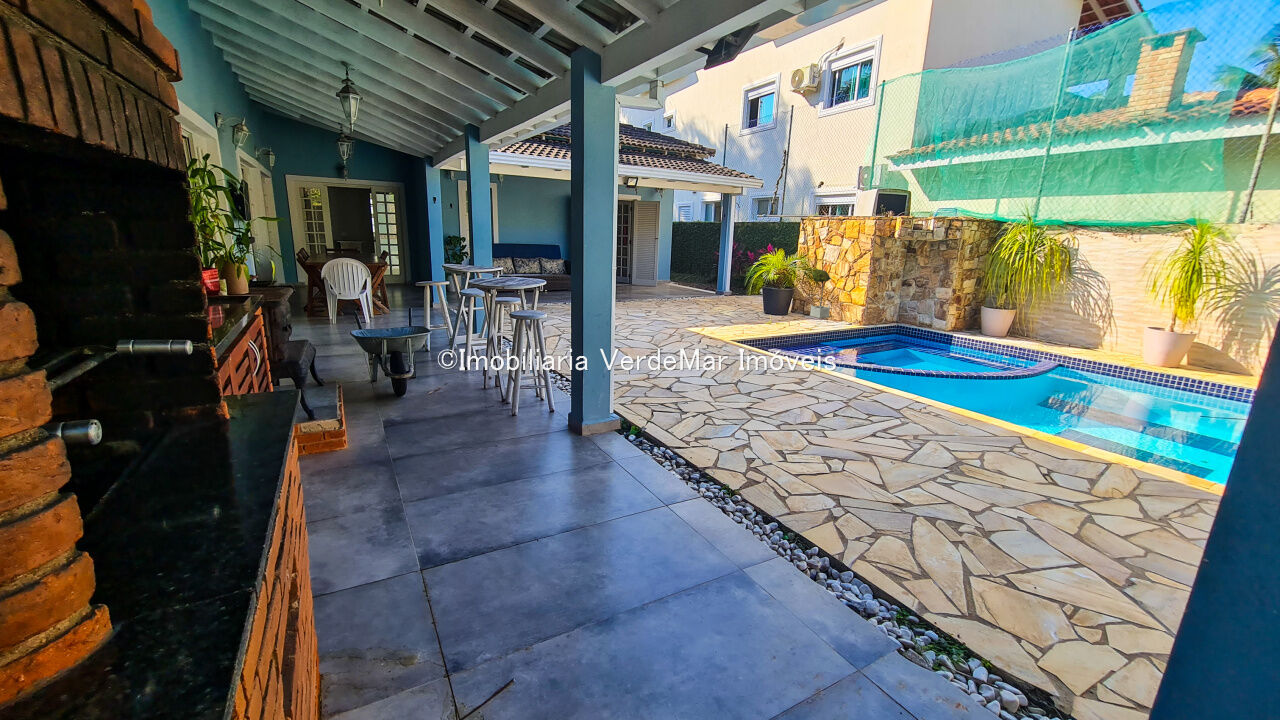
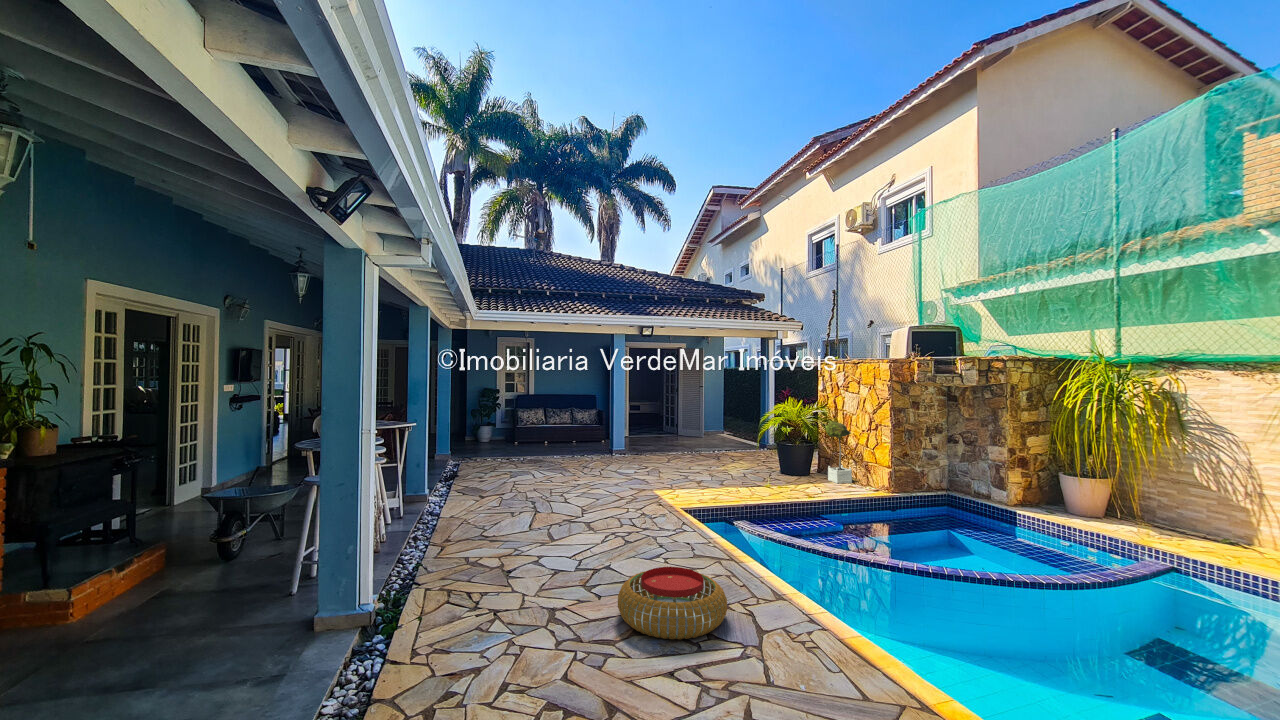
pouf: none [790,375,870,418] -> present [618,567,727,639]

